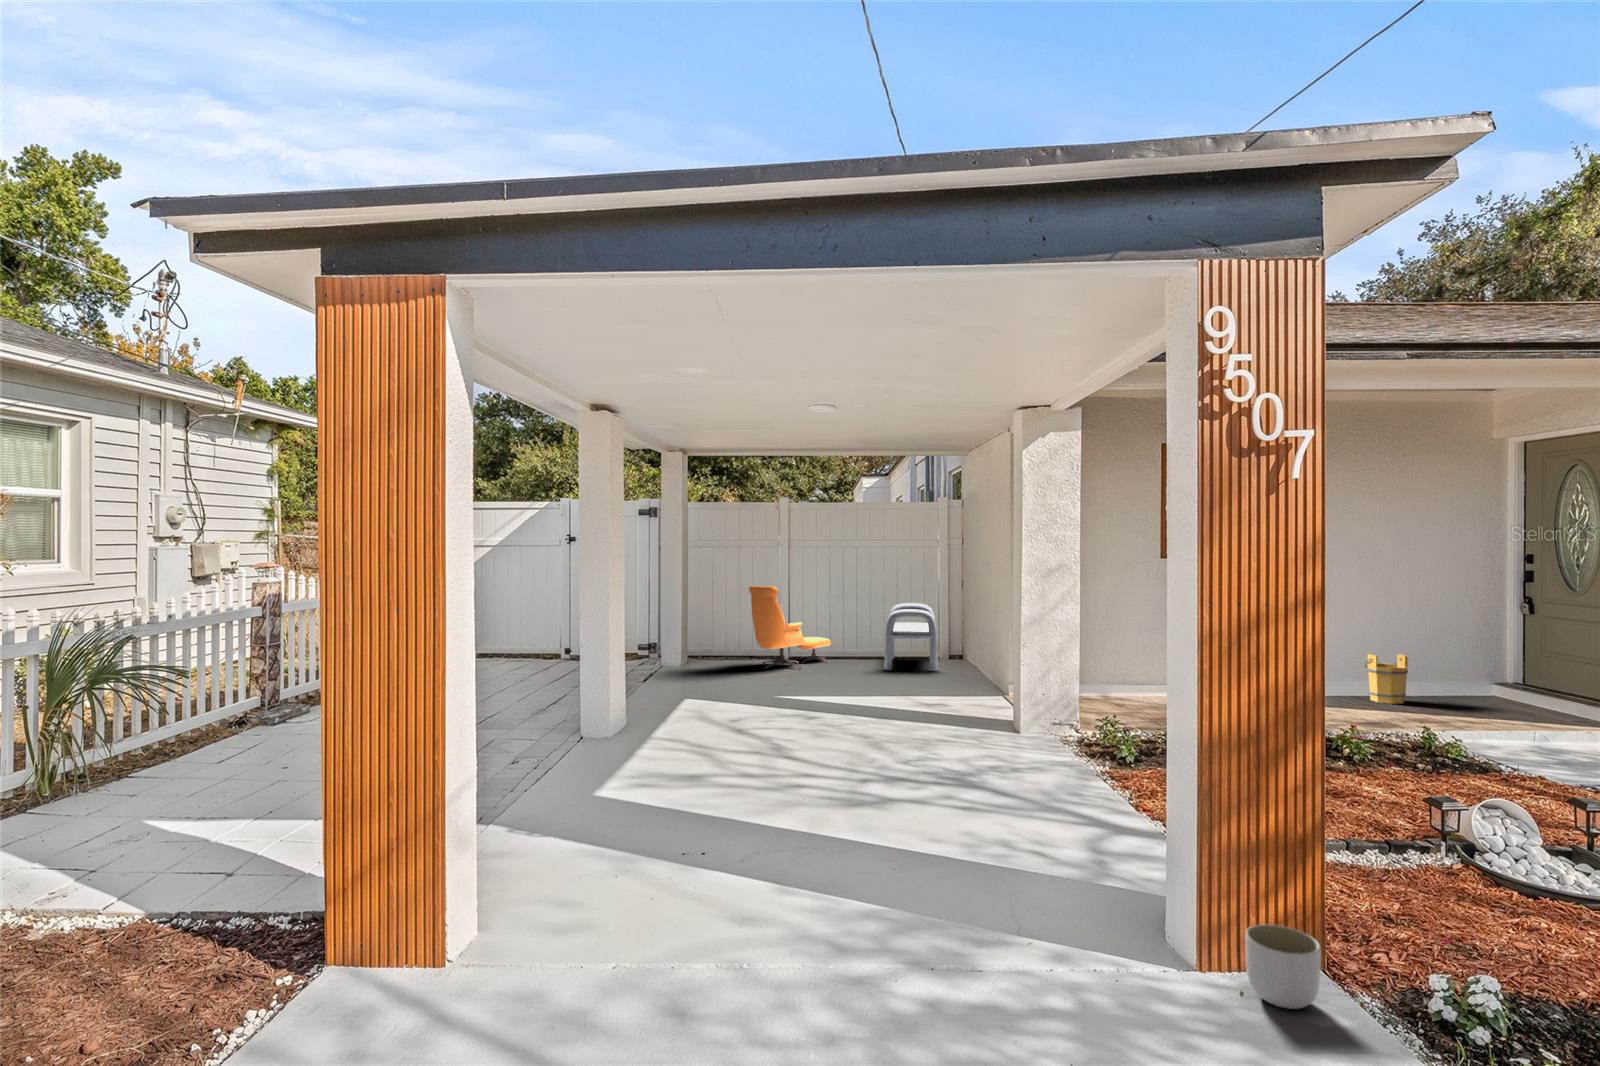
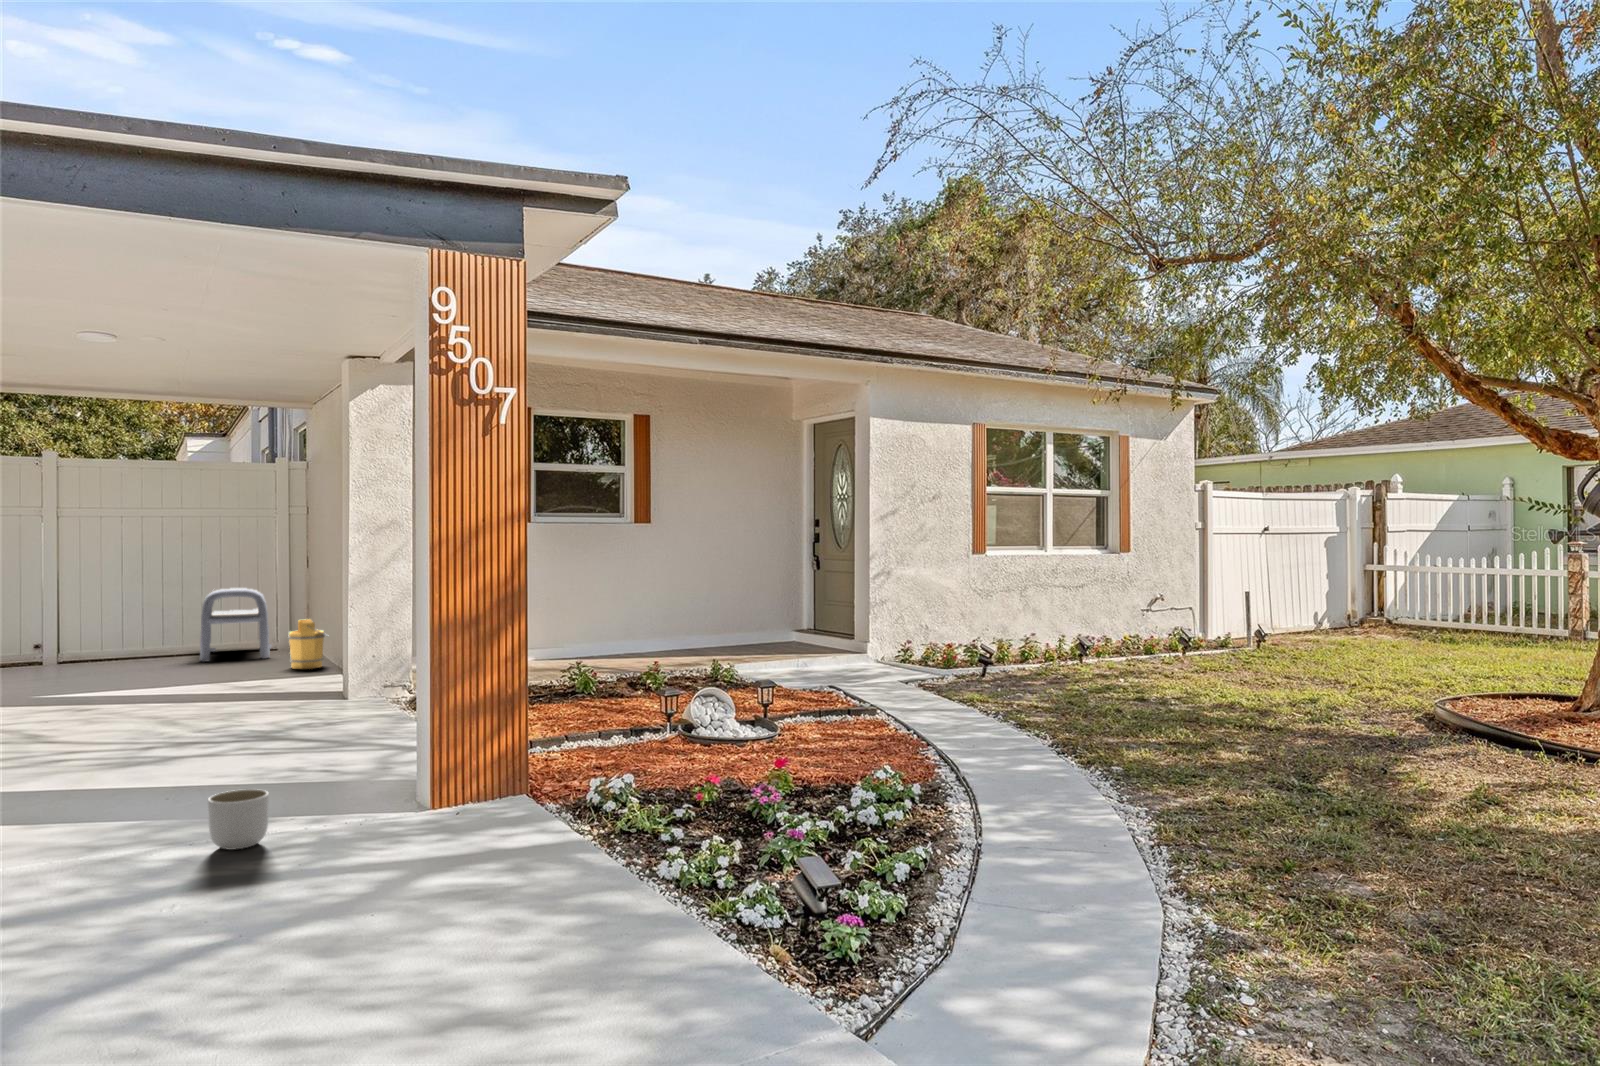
lounge chair: present [749,585,831,669] -> none [1,565,127,672]
bucket: present [1365,654,1408,704] -> present [288,619,328,669]
planter: present [1245,924,1321,1009] -> present [208,789,269,850]

